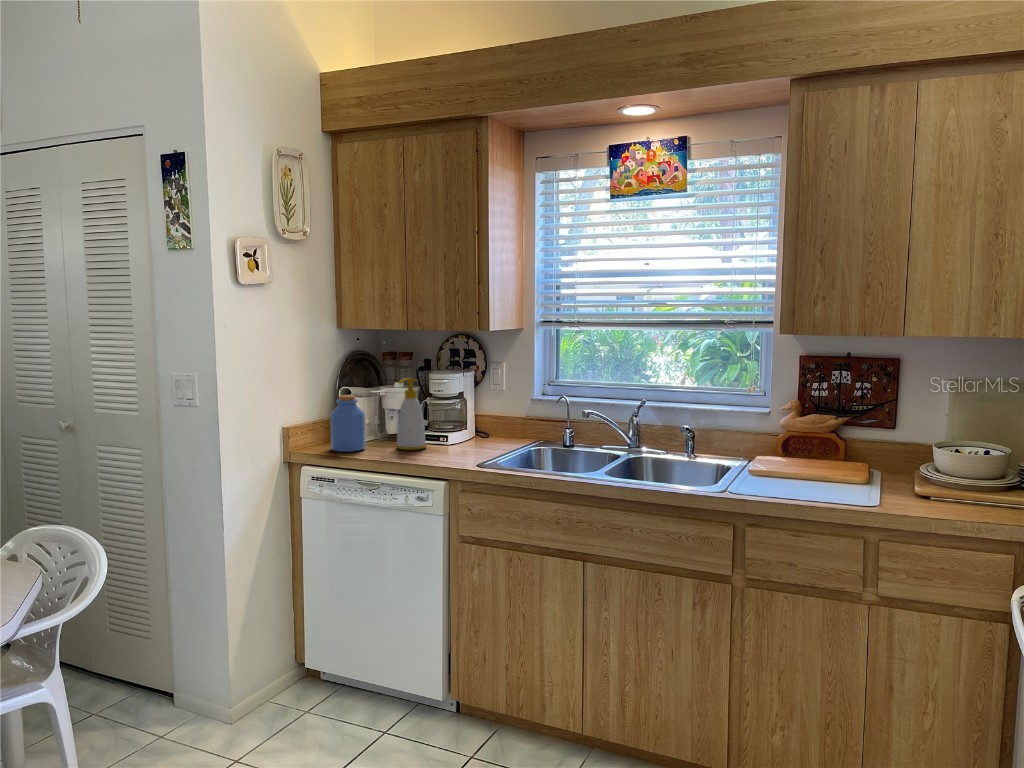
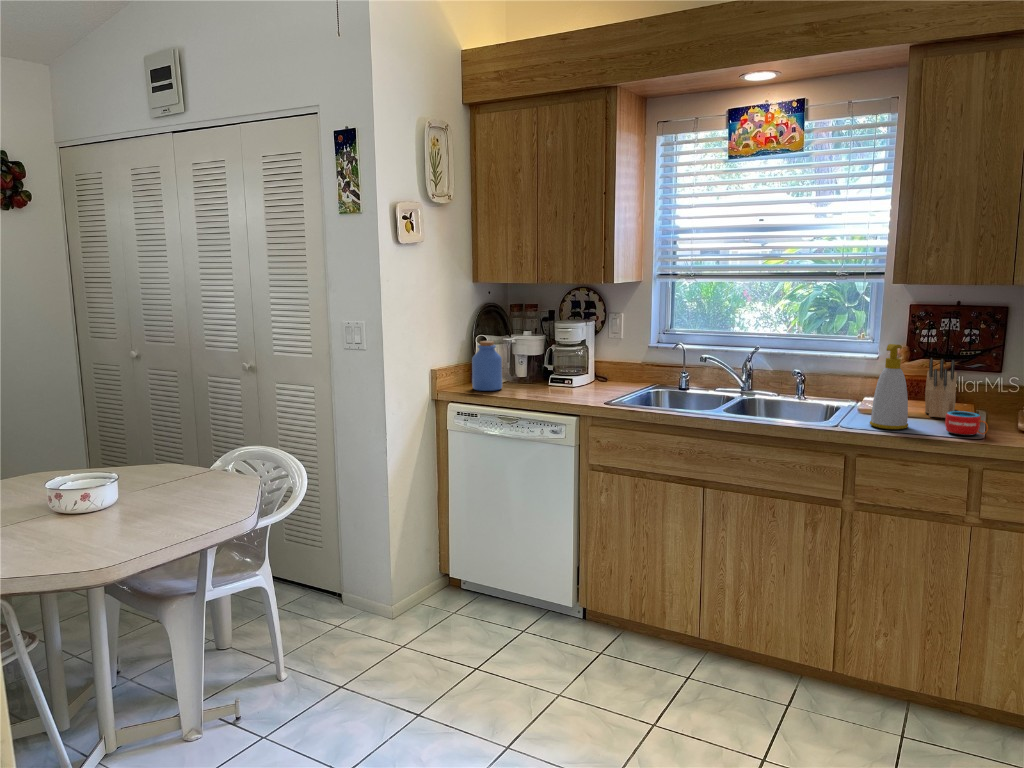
soap bottle: present [397,378,426,450] -> present [870,344,908,429]
knife block: none [818,415,850,480] -> present [925,358,957,418]
mug: none [839,475,884,502] -> present [945,411,988,436]

